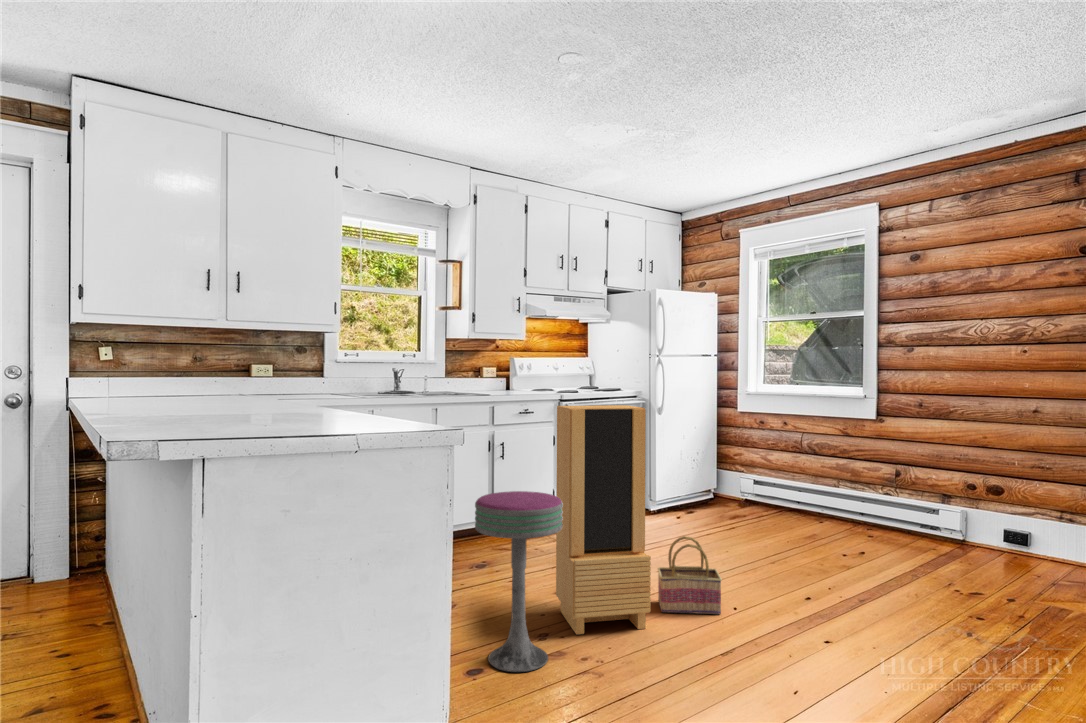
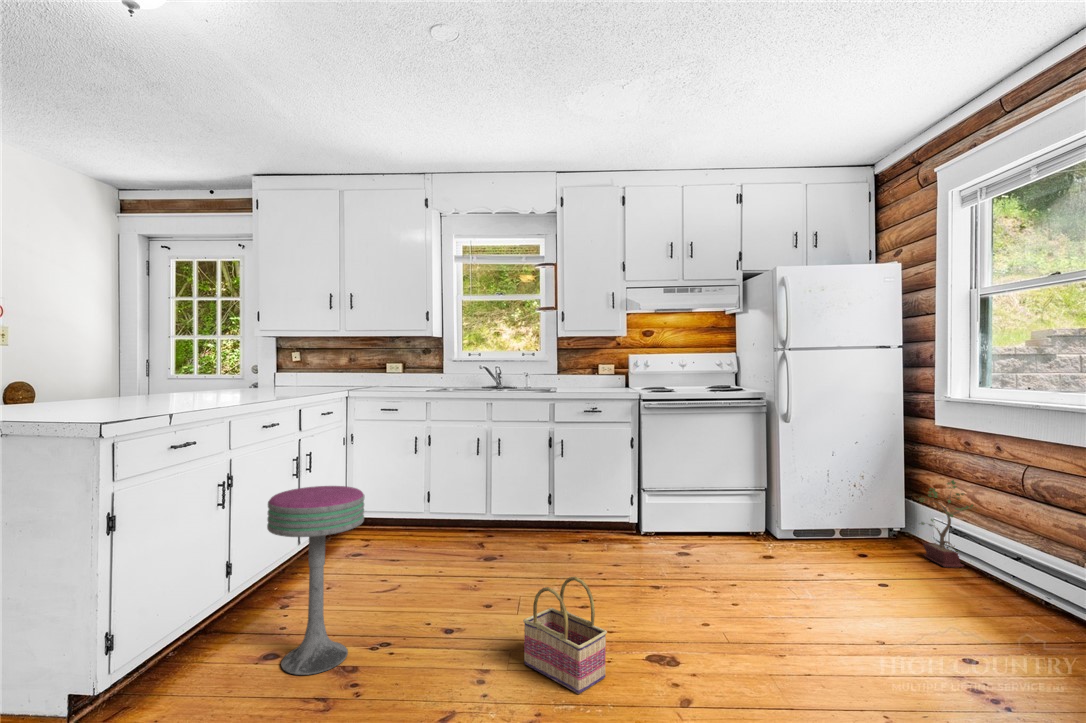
storage cabinet: present [556,405,651,634] -> none [395,403,516,676]
potted plant: none [728,447,773,508] -> present [919,480,973,567]

